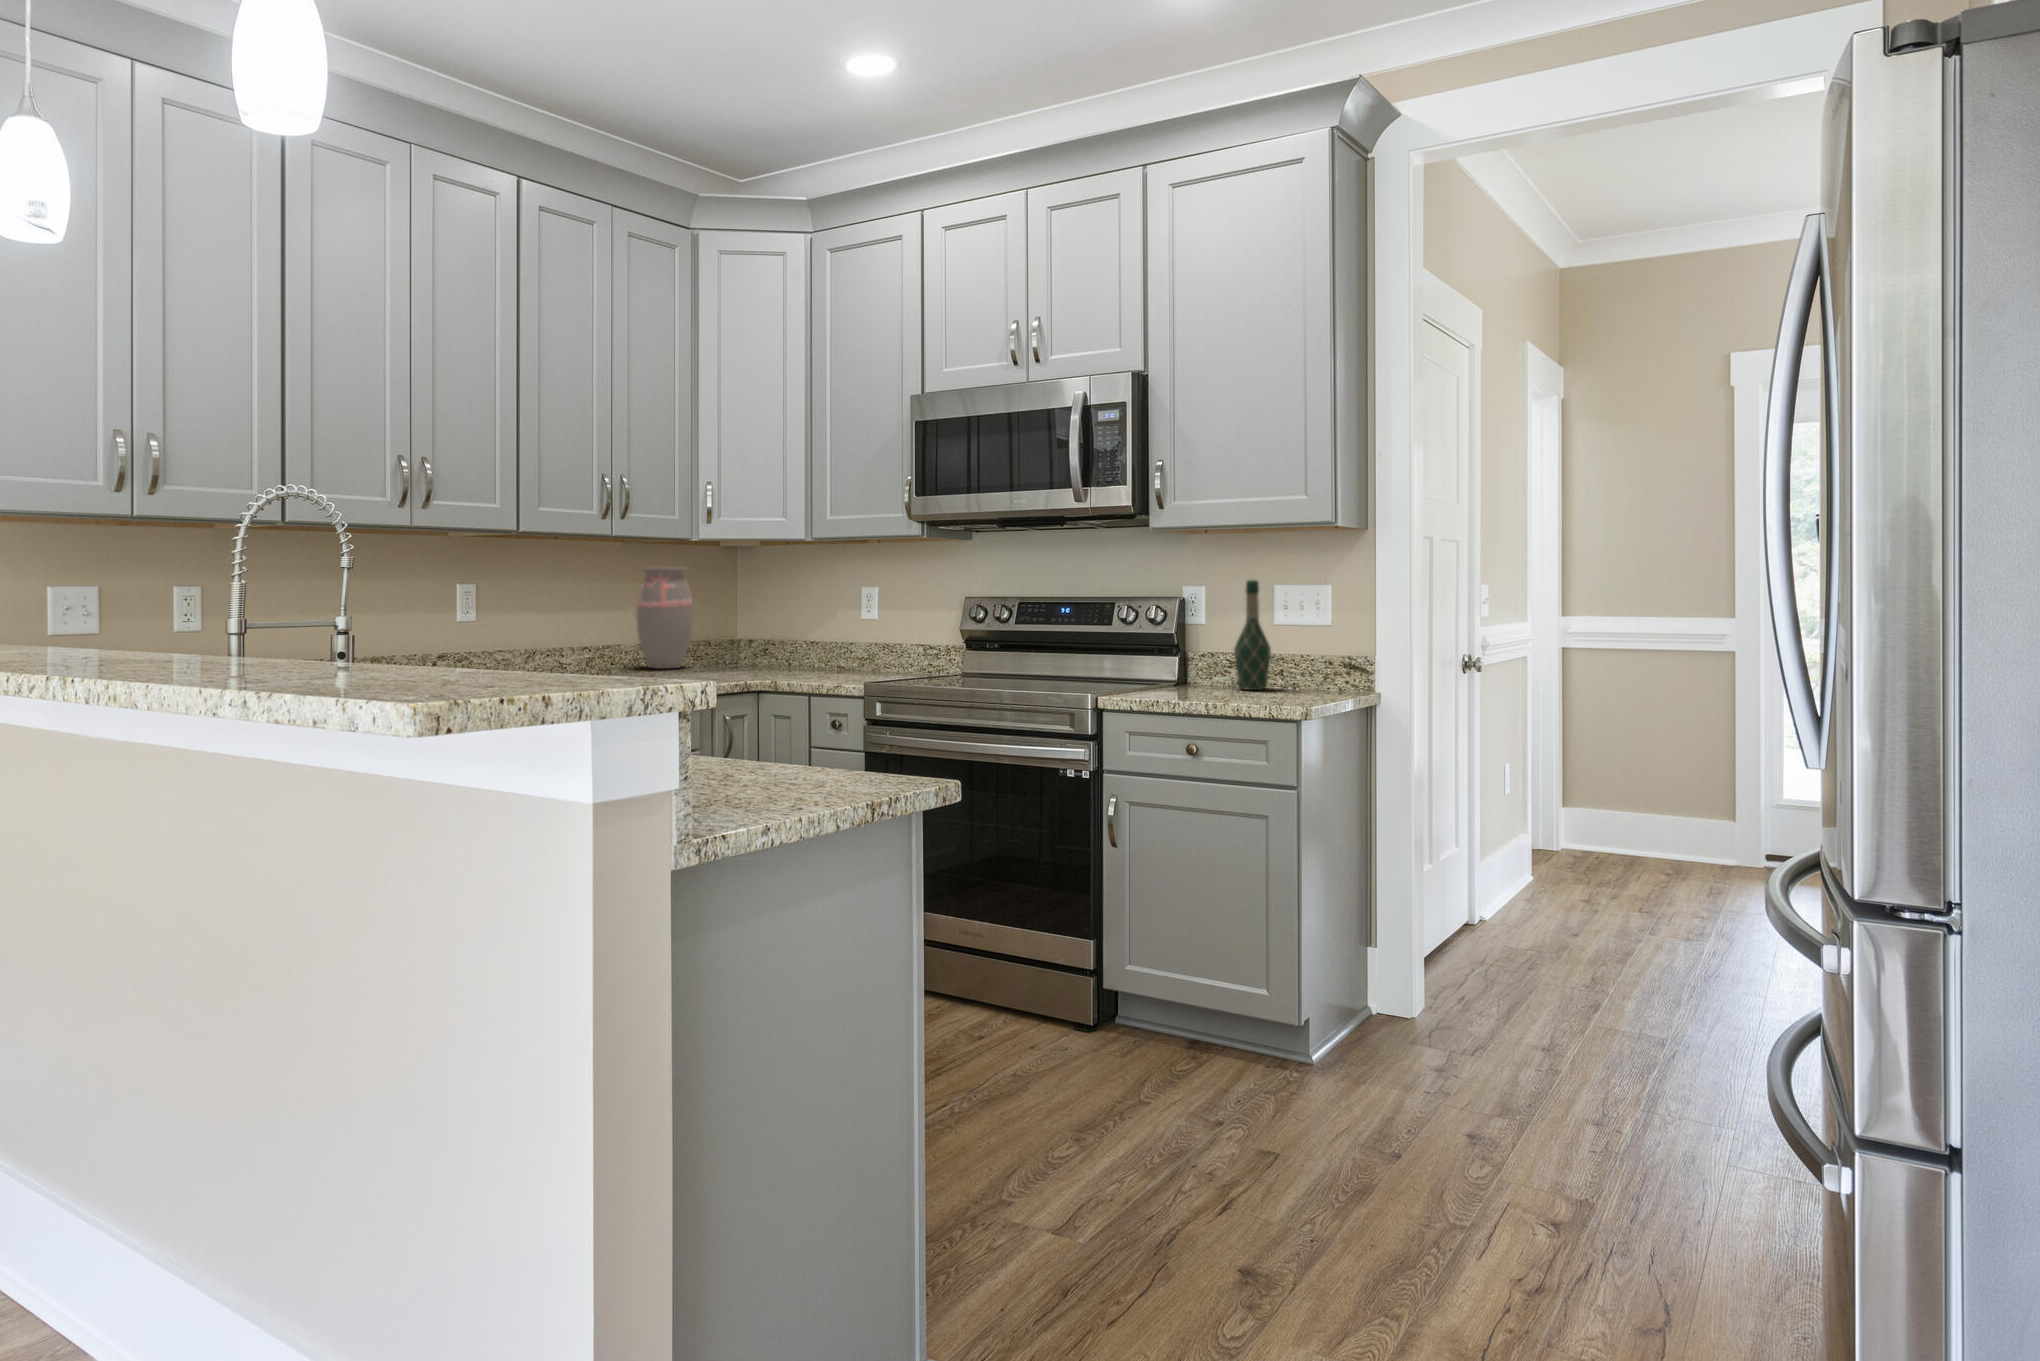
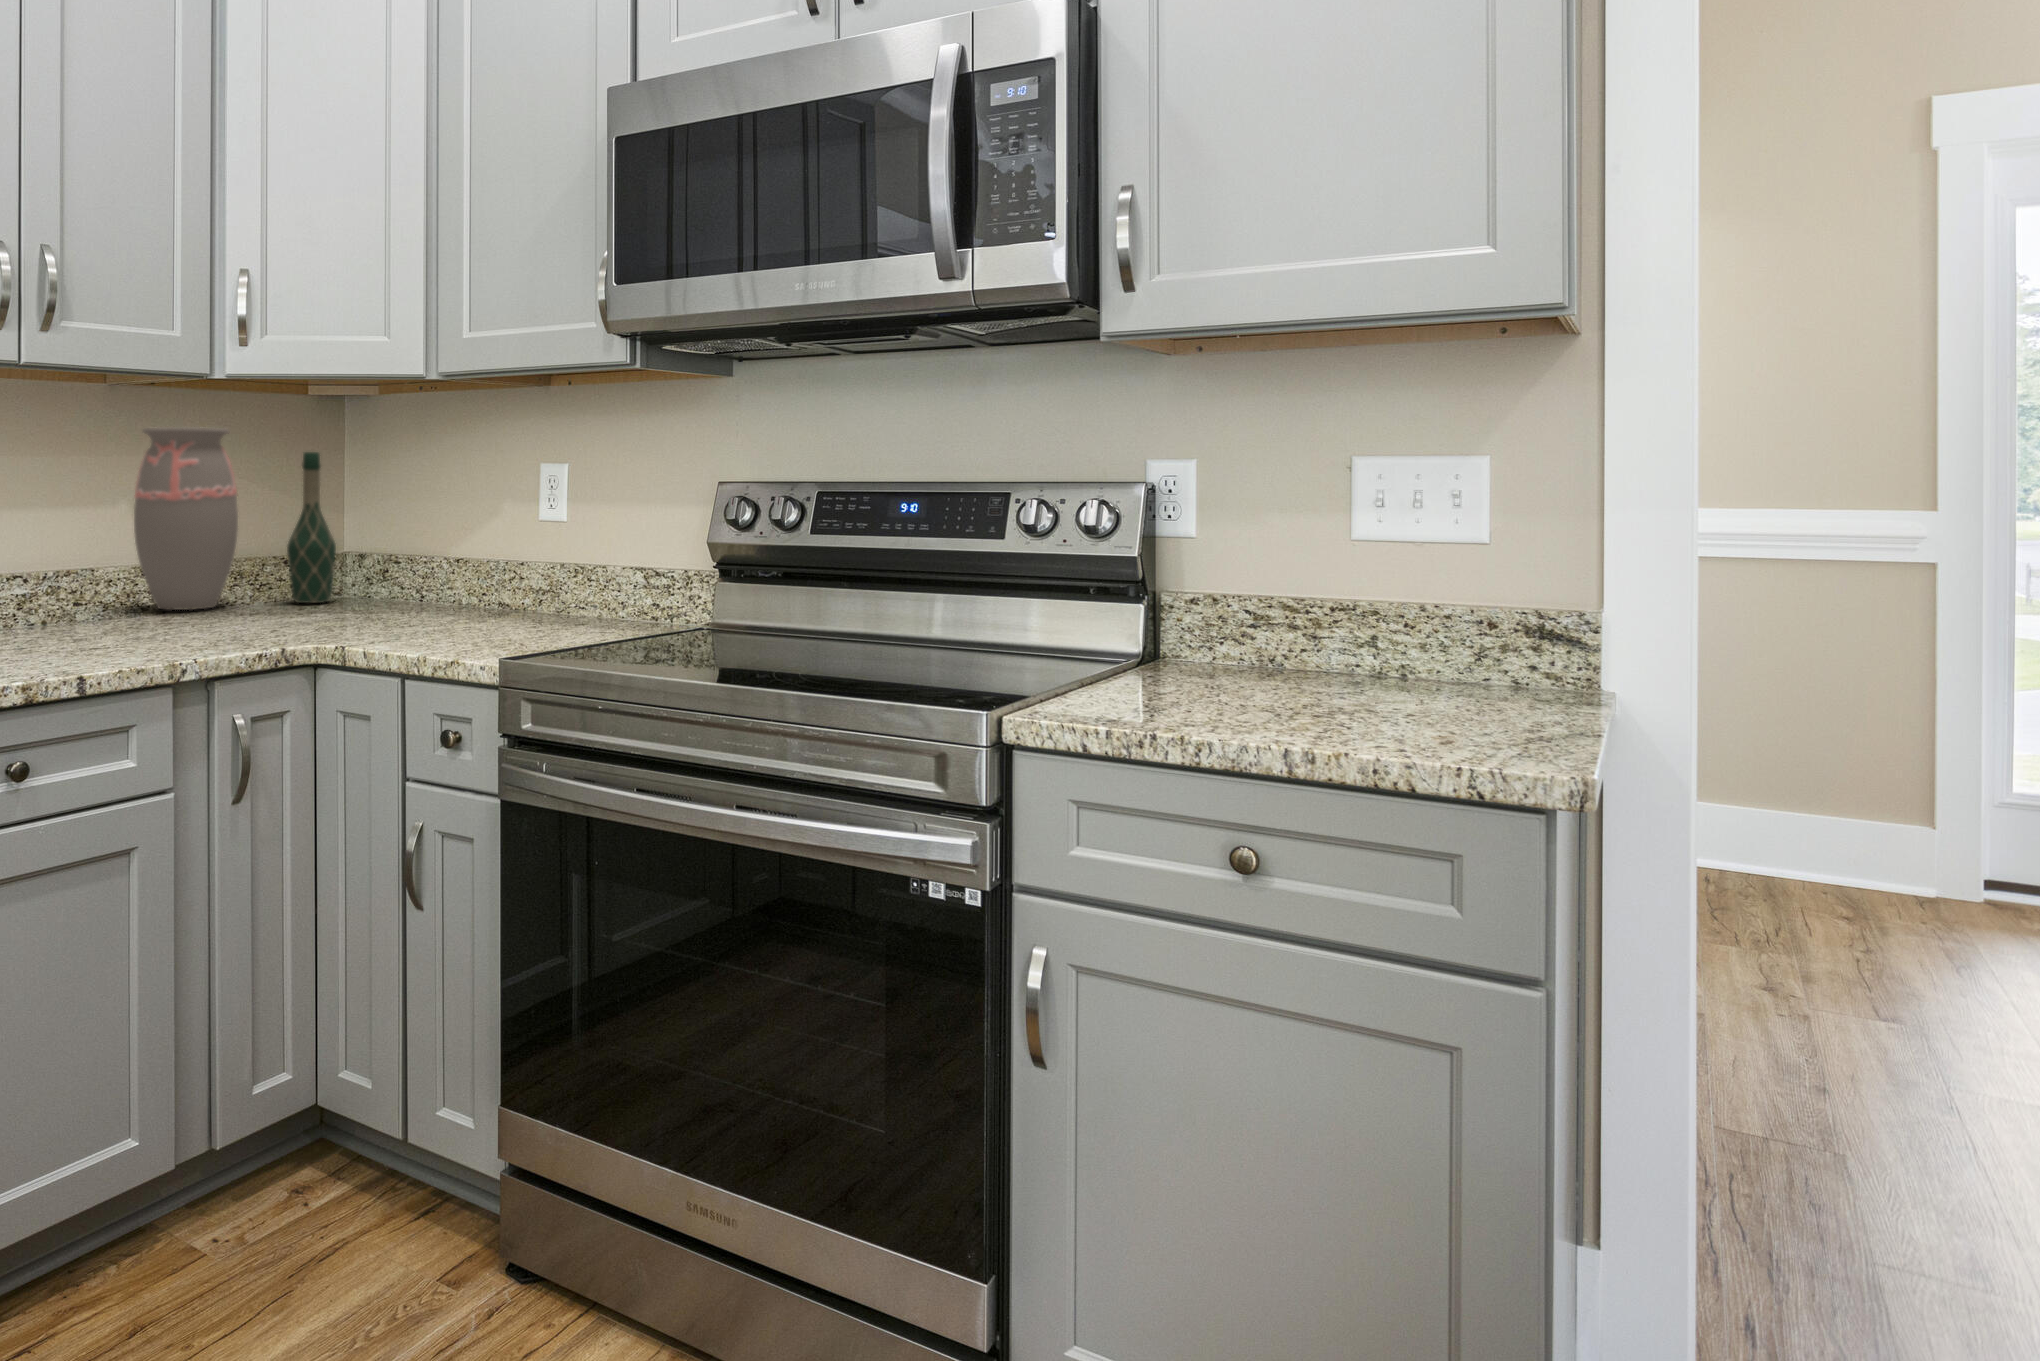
wine bottle: present [1234,580,1271,690] -> present [287,452,336,603]

